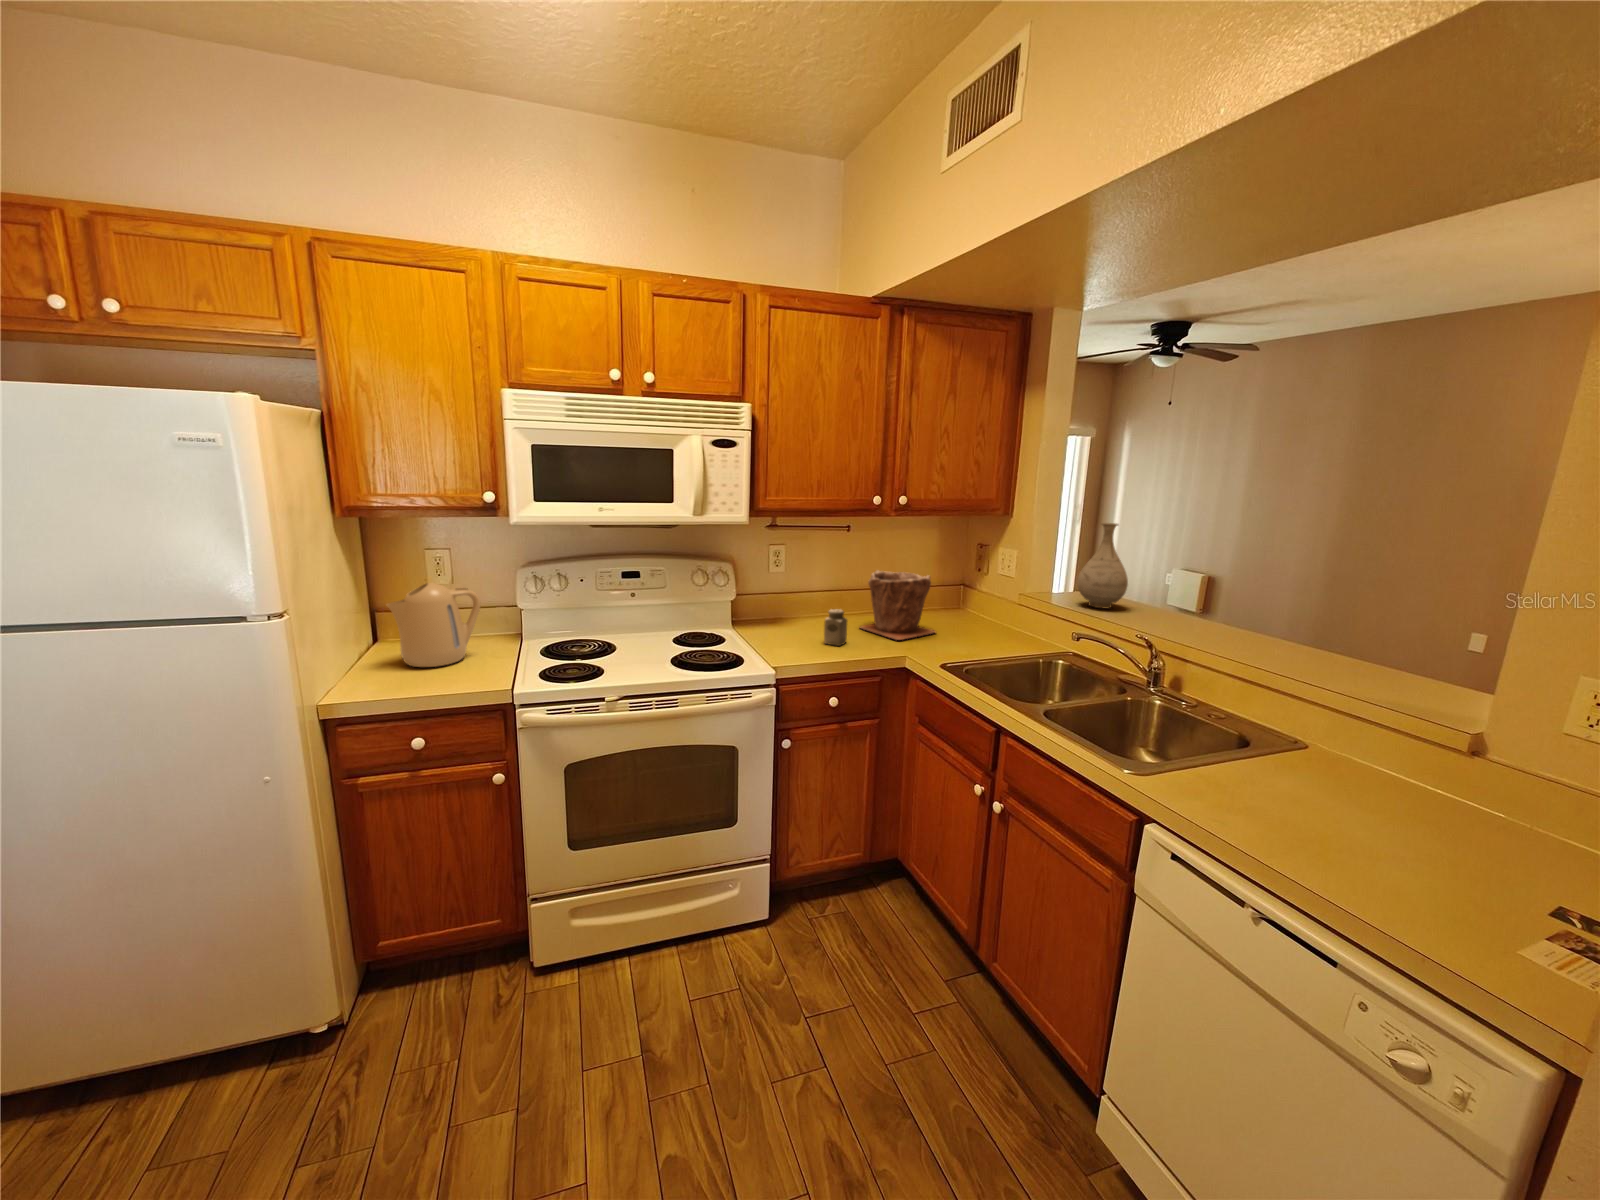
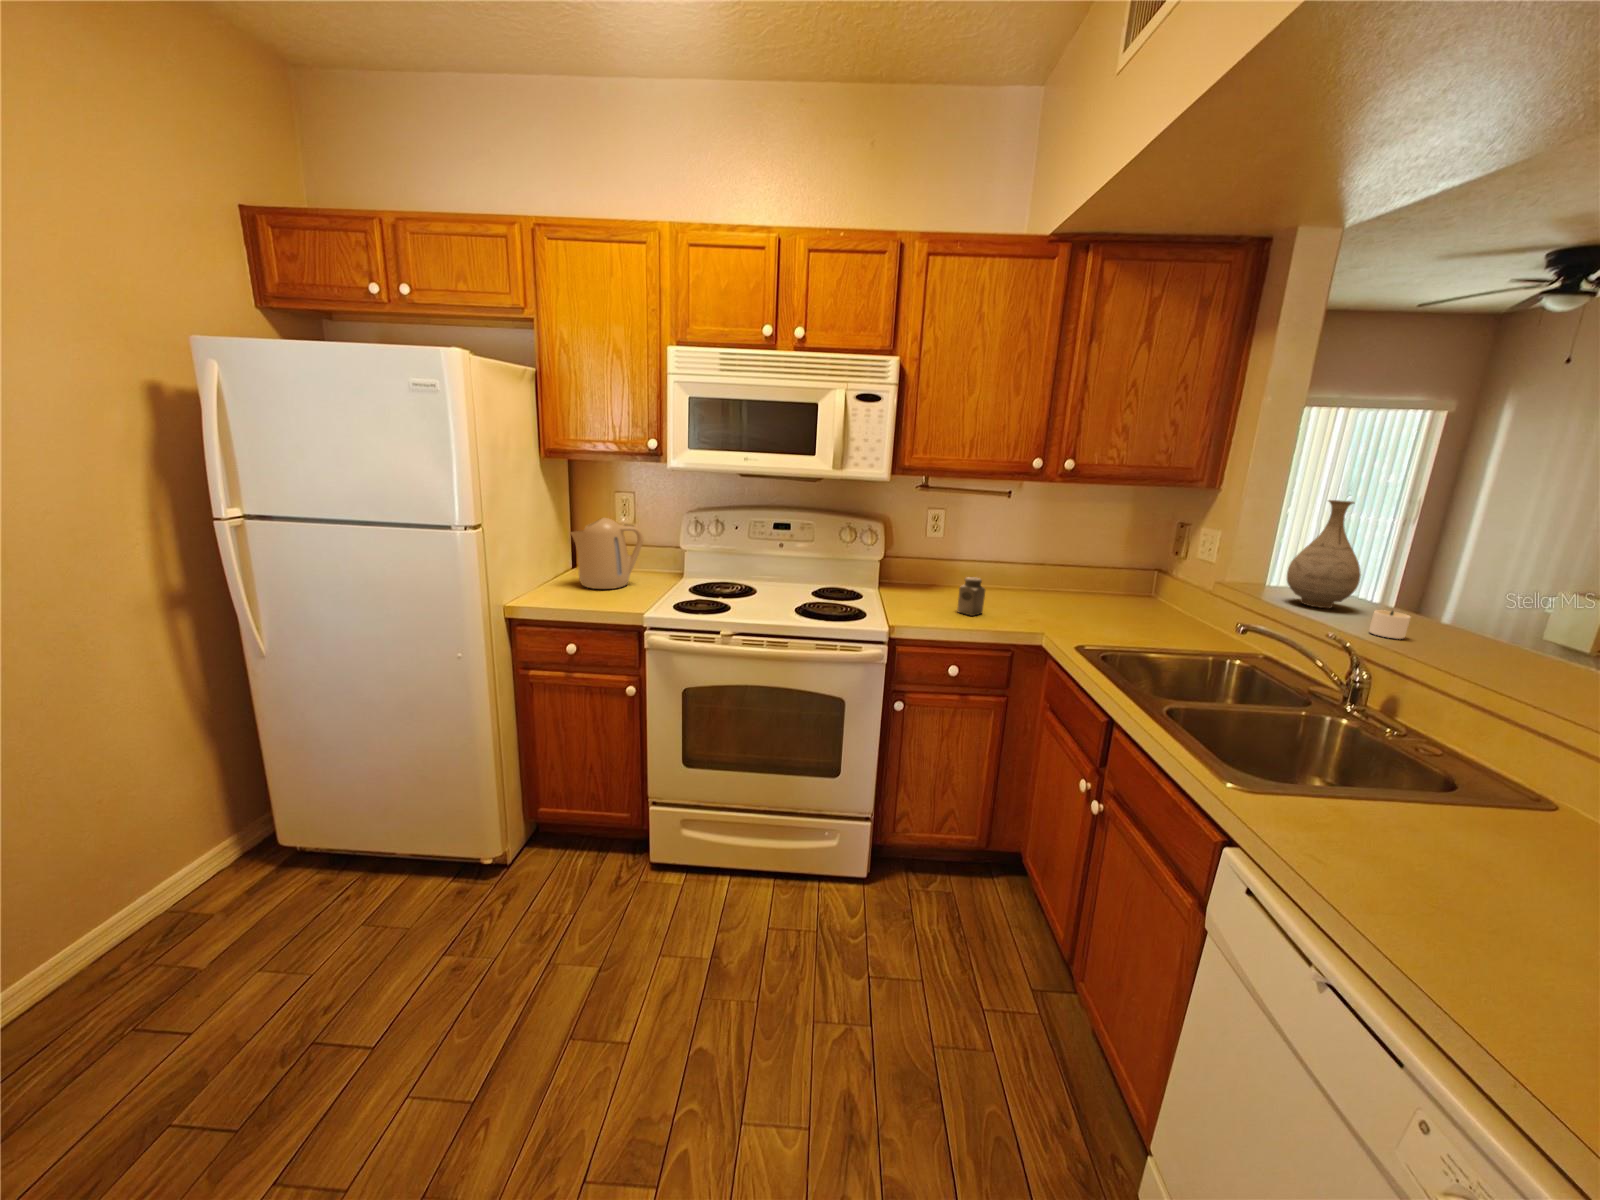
plant pot: present [860,570,935,640] -> none [1006,542,1096,618]
candle: none [1148,608,1181,633] -> present [1369,610,1410,639]

